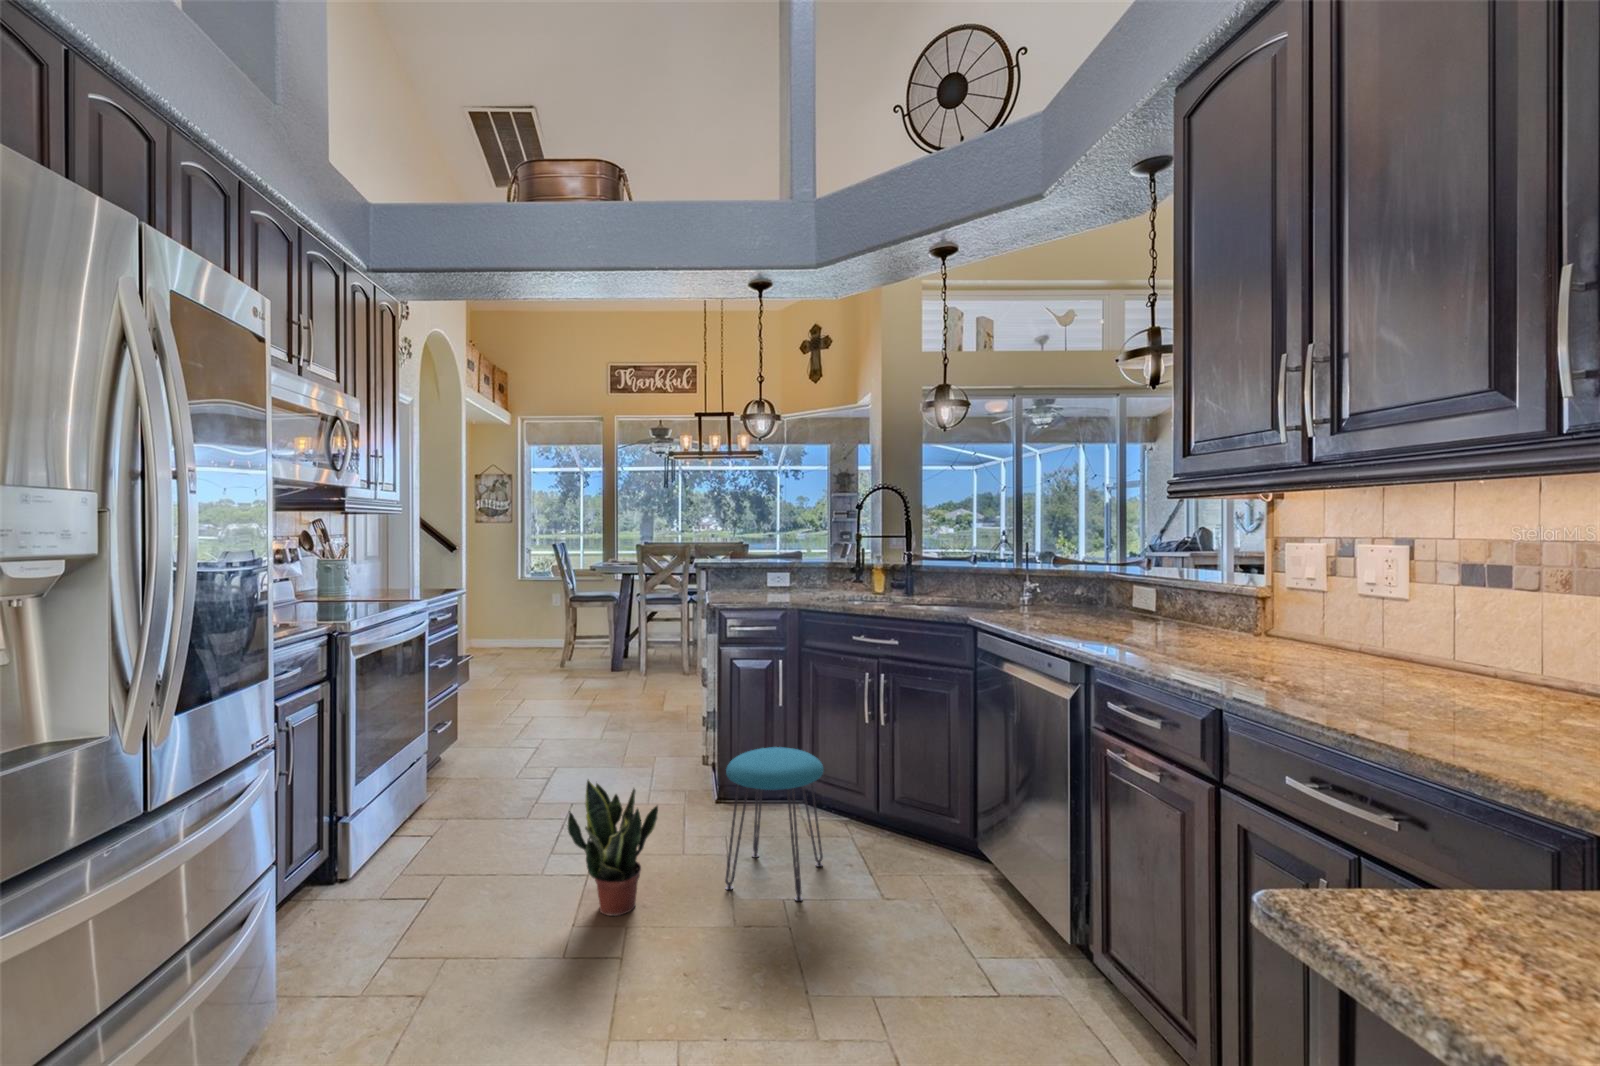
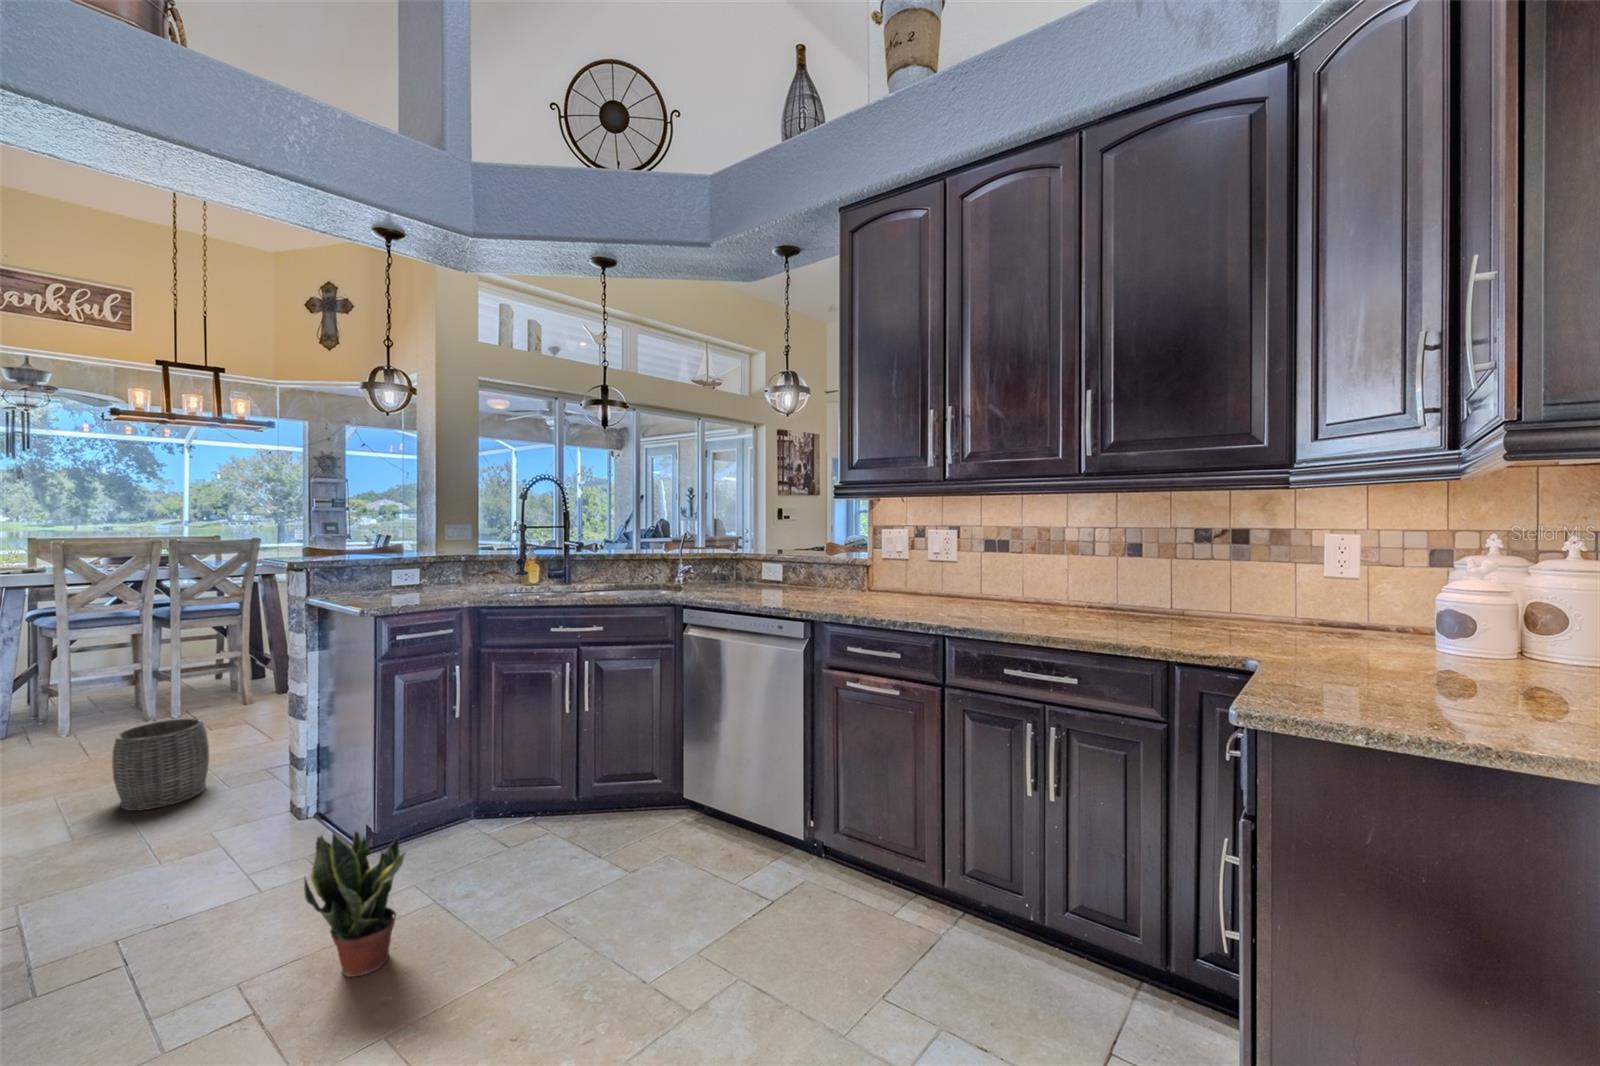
woven basket: none [604,678,659,742] -> present [112,718,209,811]
stool: present [725,747,824,901] -> none [460,742,565,898]

